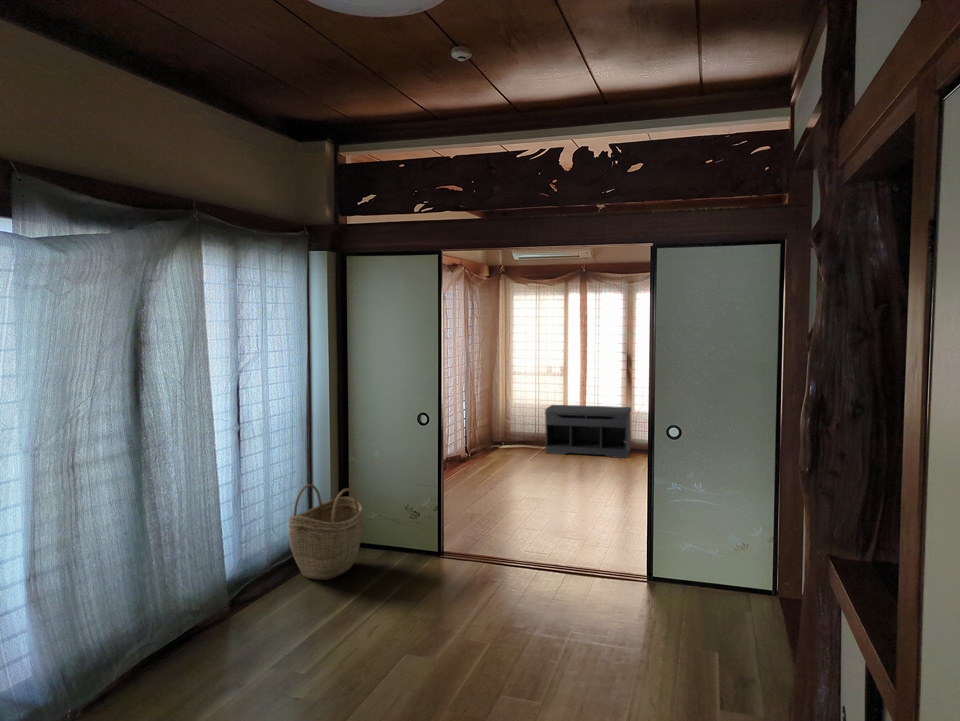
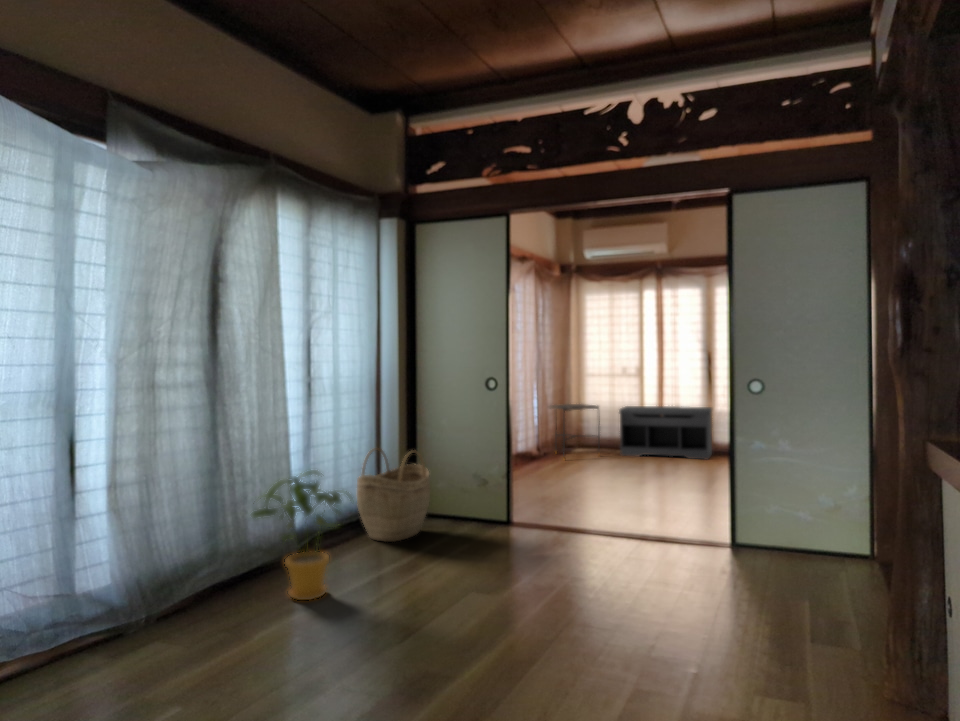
side table: none [476,405,526,462] -> present [549,404,600,442]
house plant: none [178,541,286,668] -> present [252,471,347,600]

